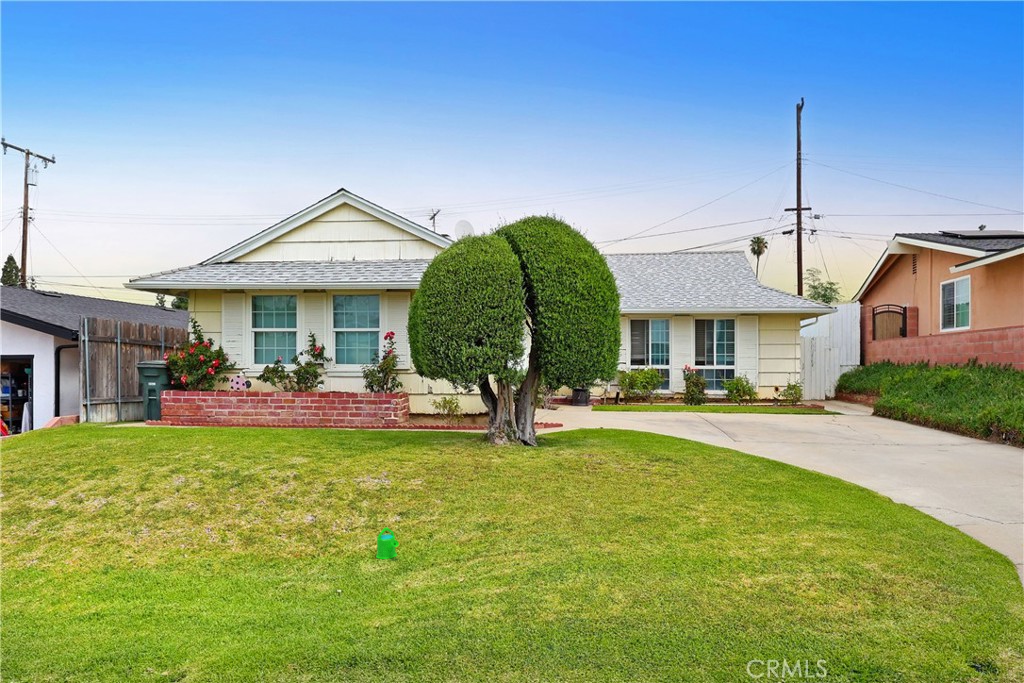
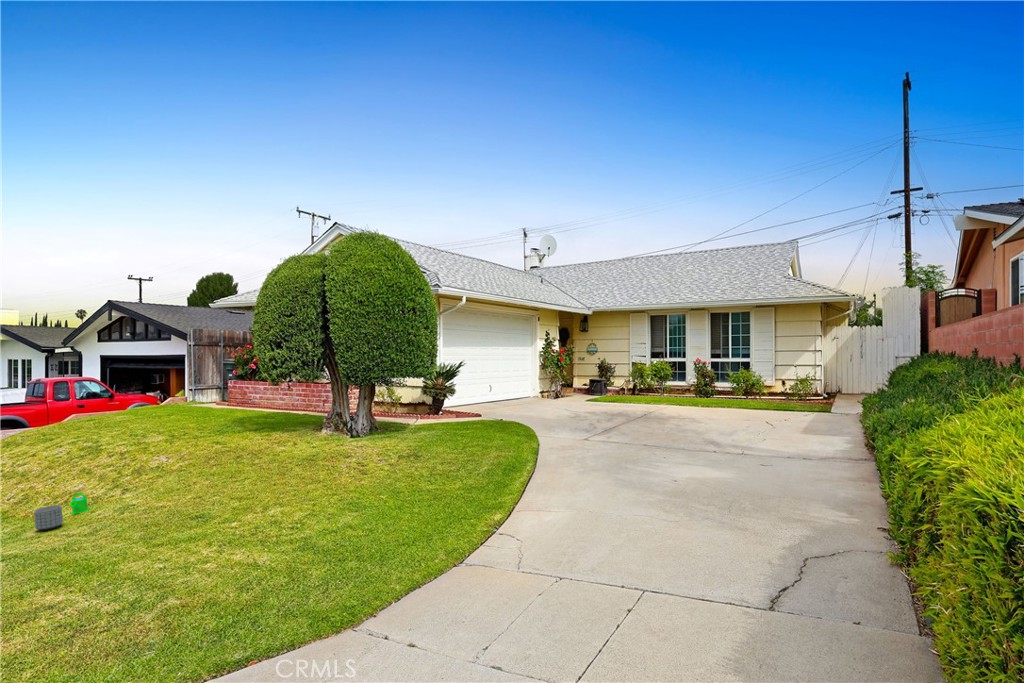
planter: none [402,542,434,580] -> present [34,505,63,530]

